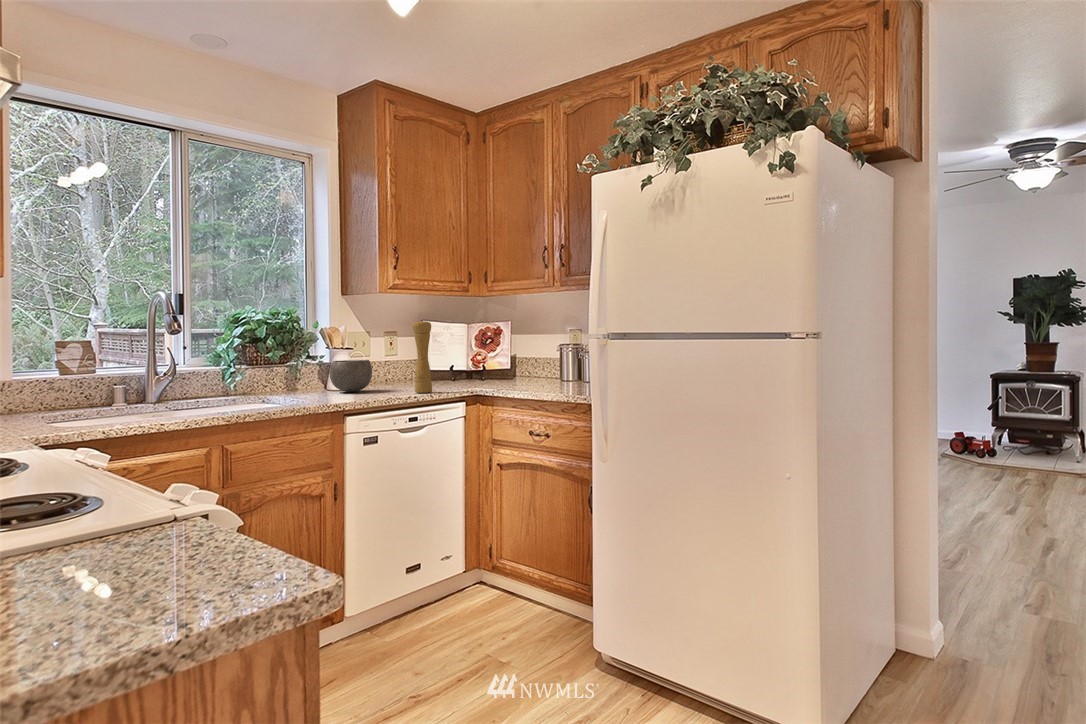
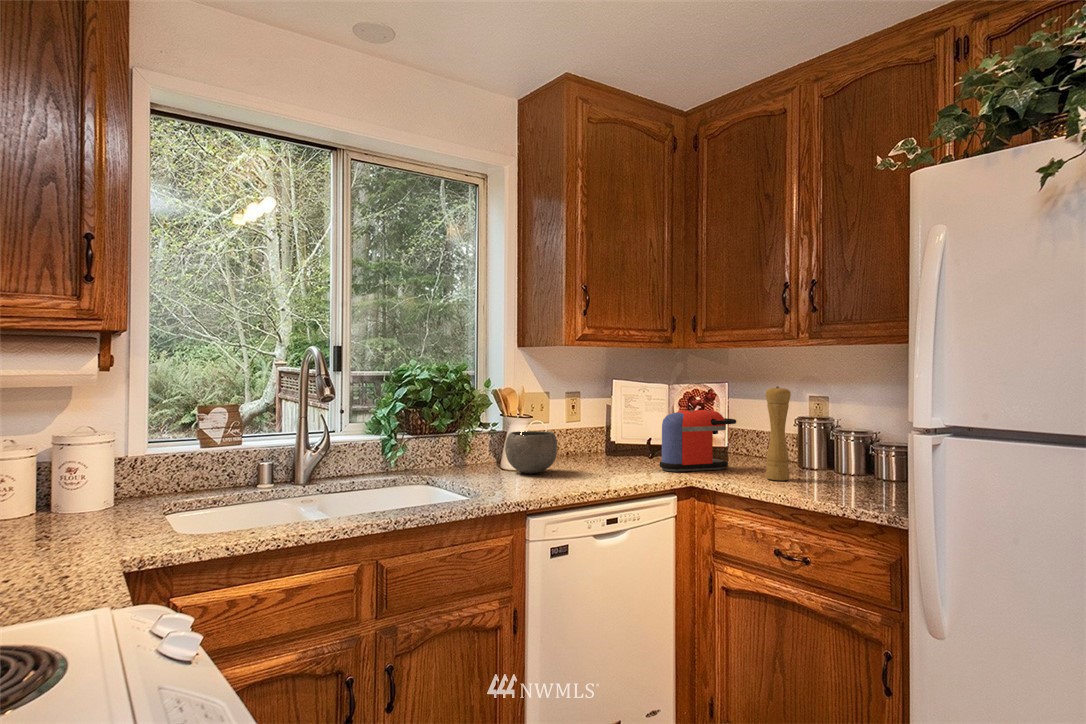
pepper mill: present [413,320,432,393] -> present [766,387,791,480]
coffee maker: none [455,340,514,387] -> present [660,410,736,472]

